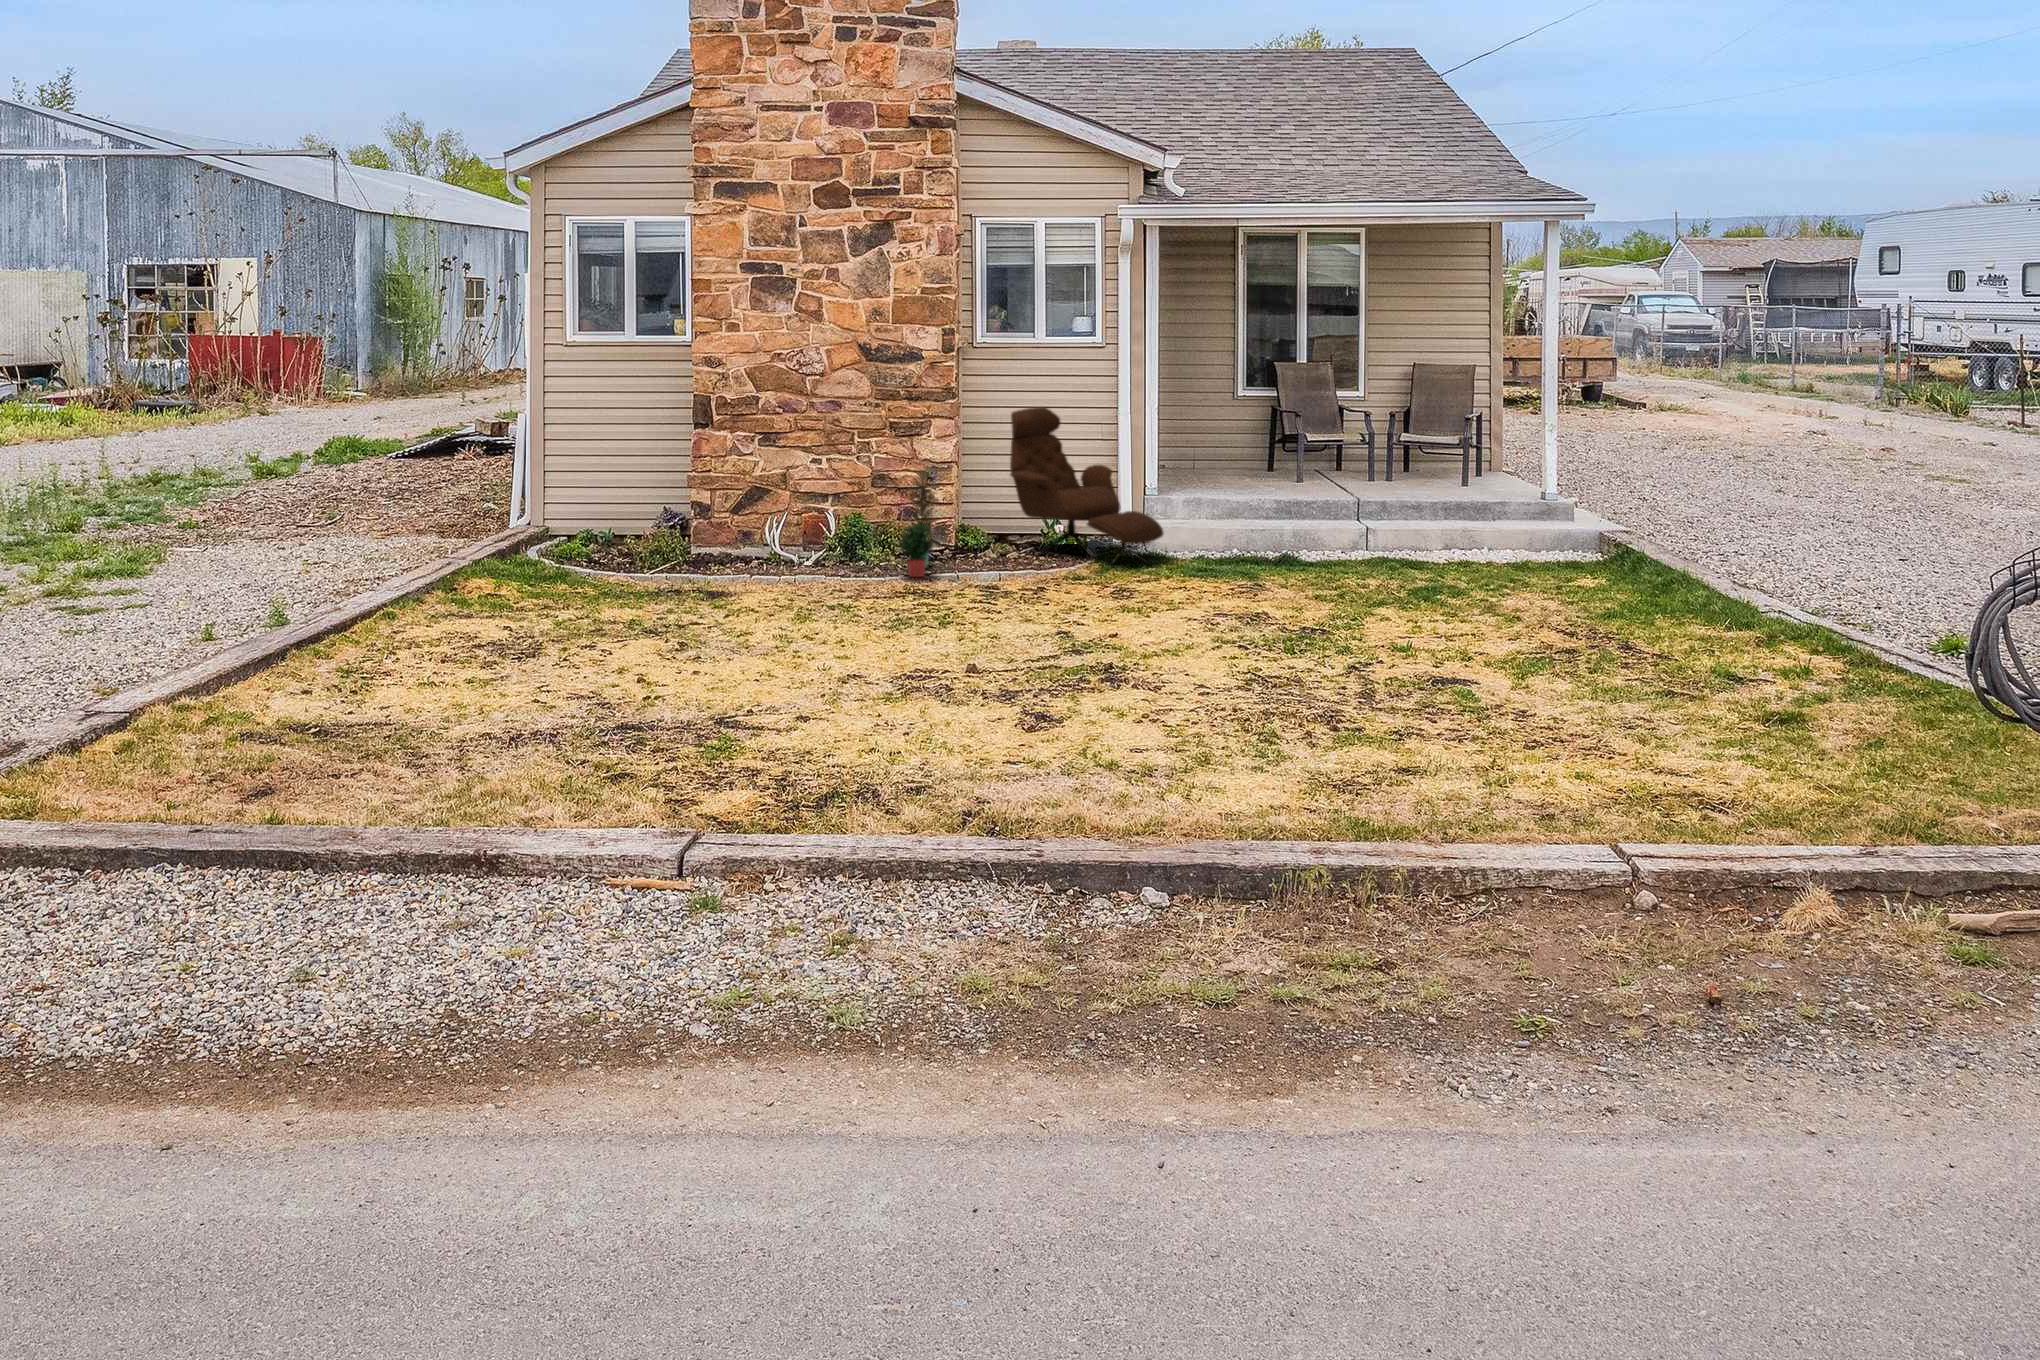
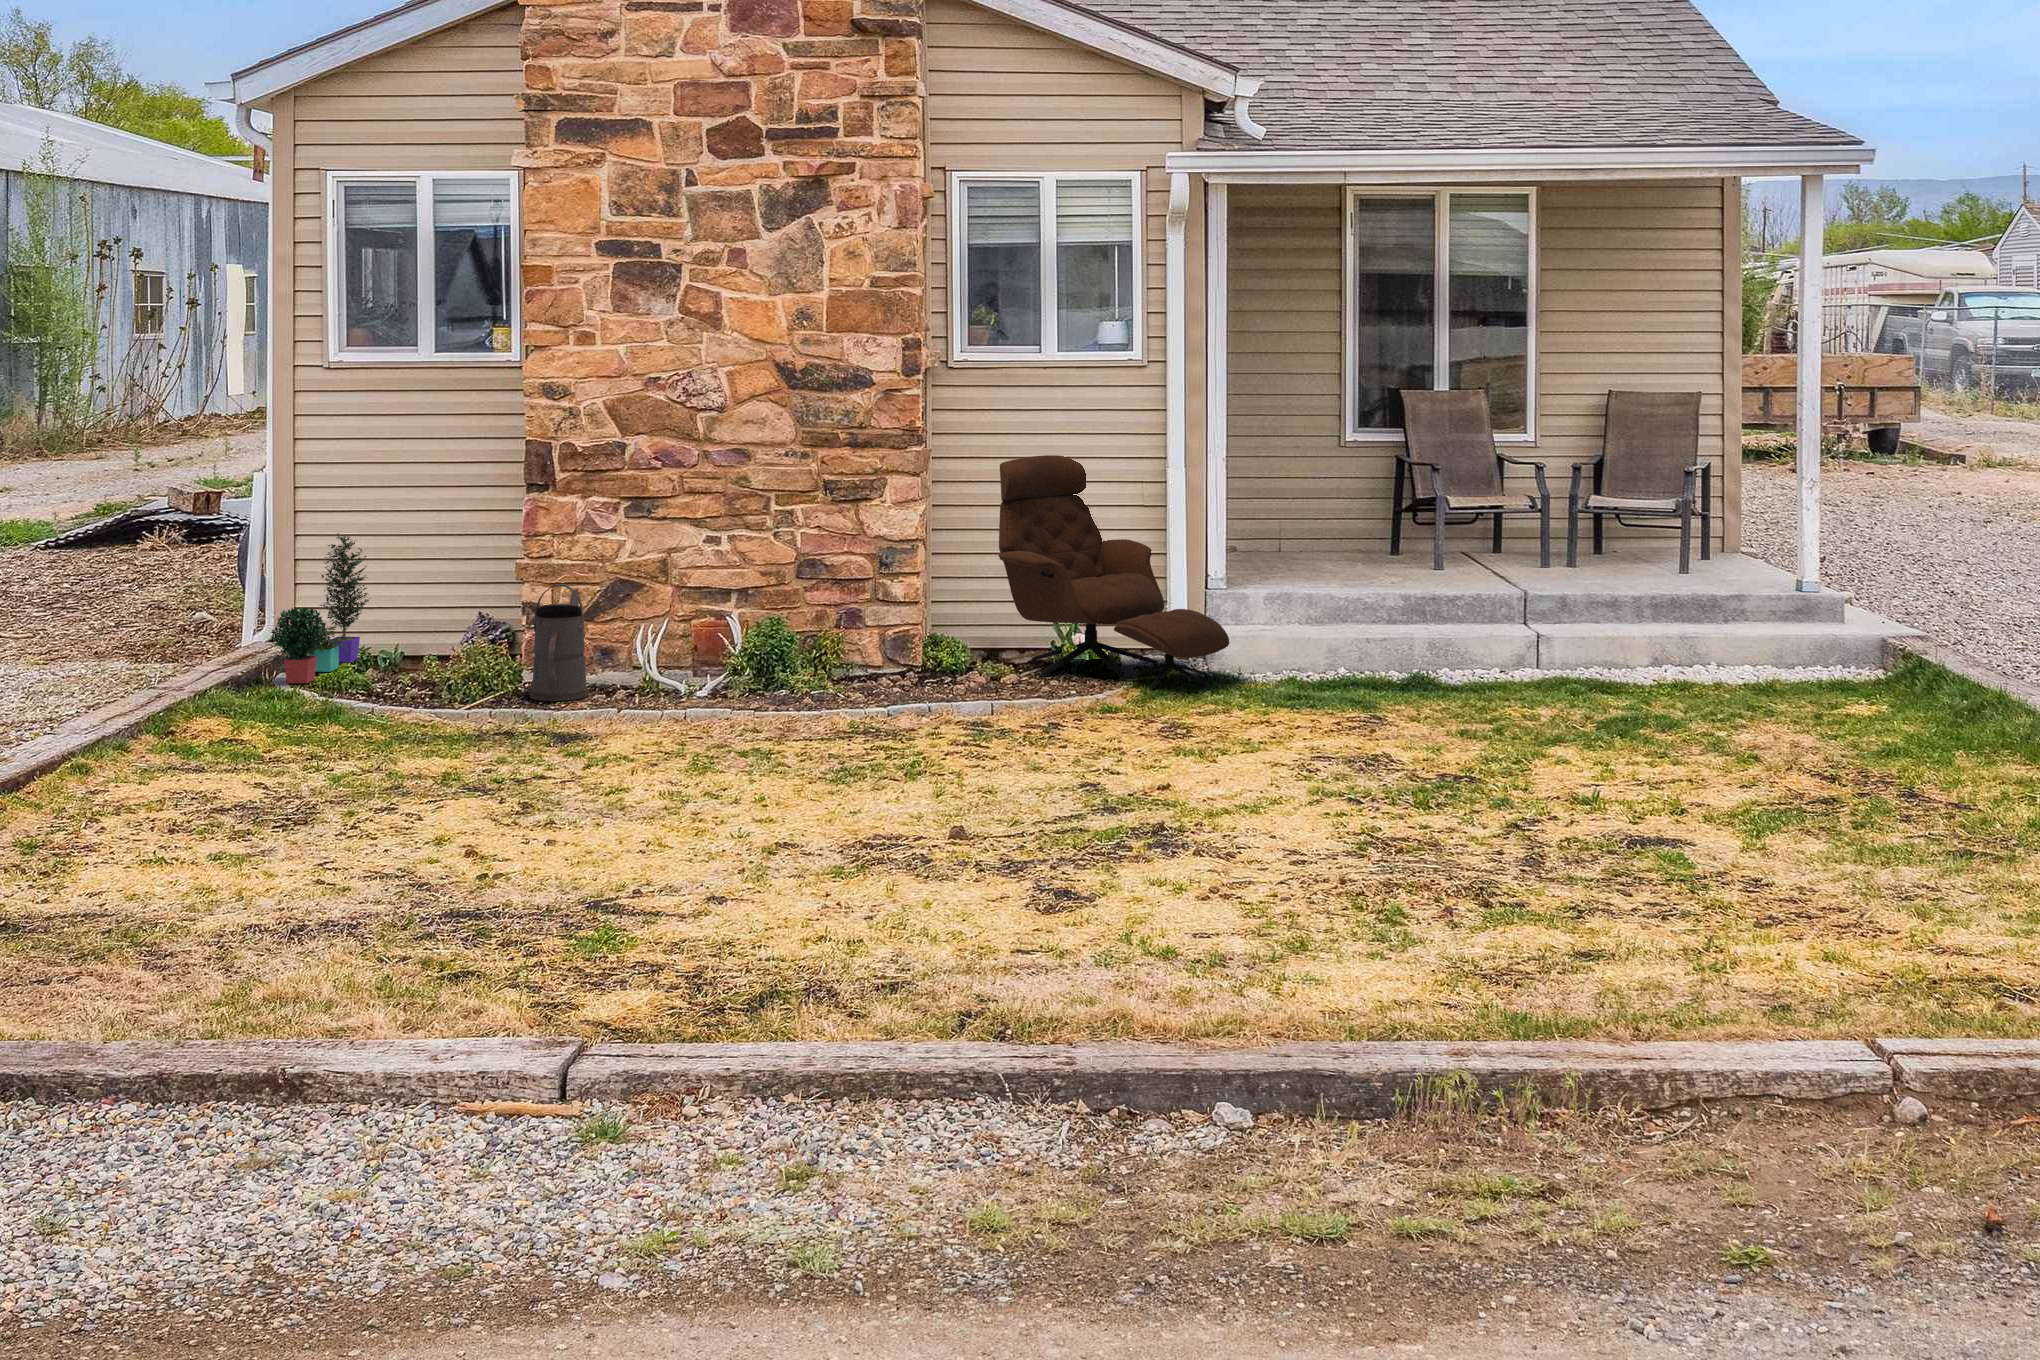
potted plant: present [899,471,939,577] -> present [271,533,370,683]
watering can: none [695,492,735,570] -> present [530,584,589,701]

